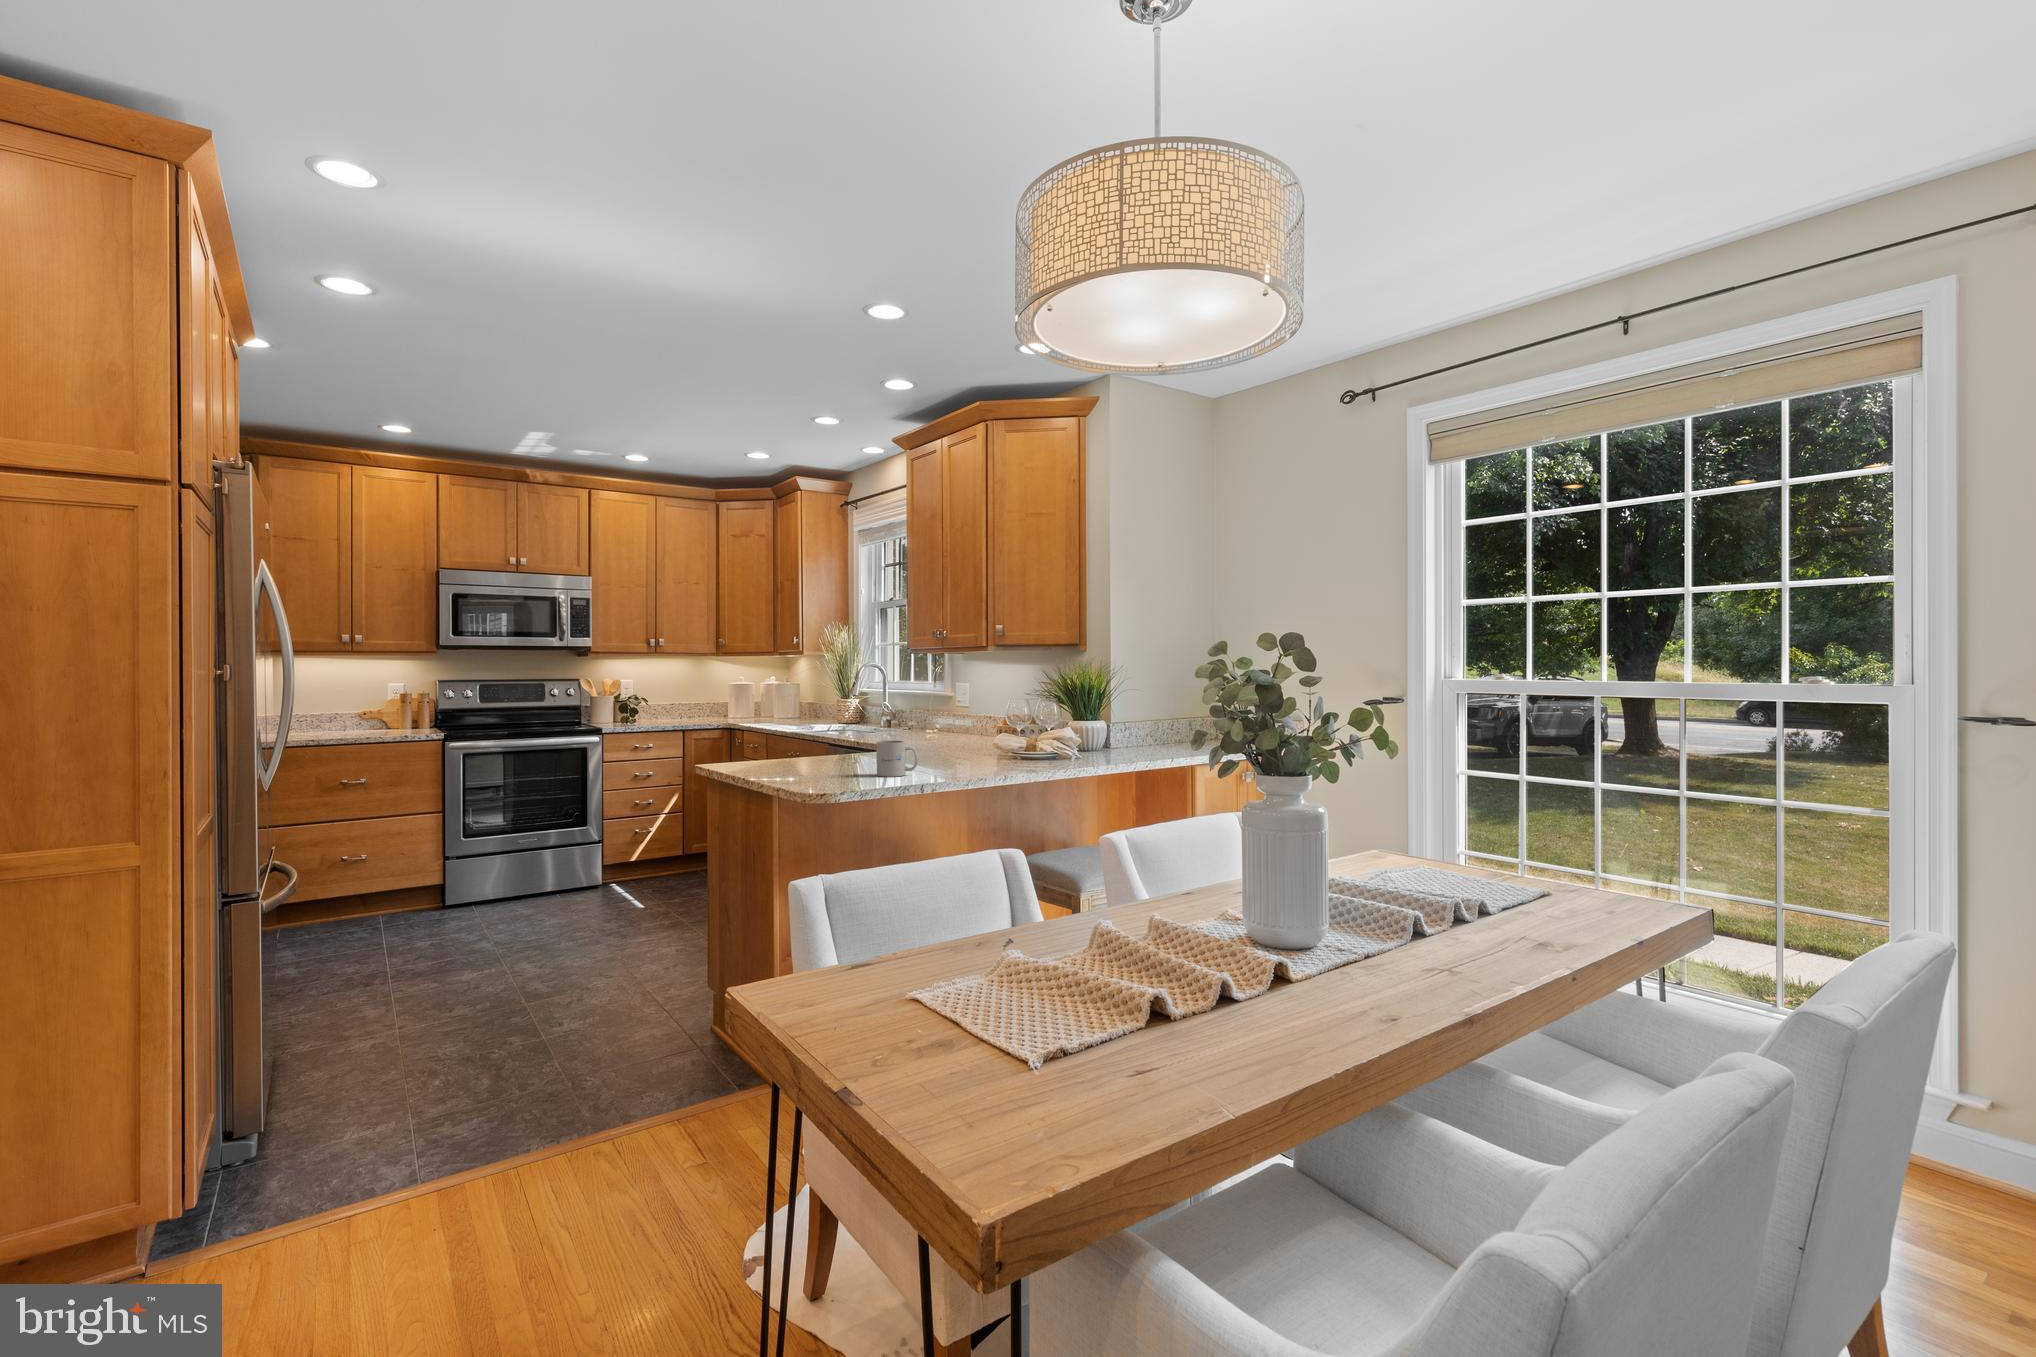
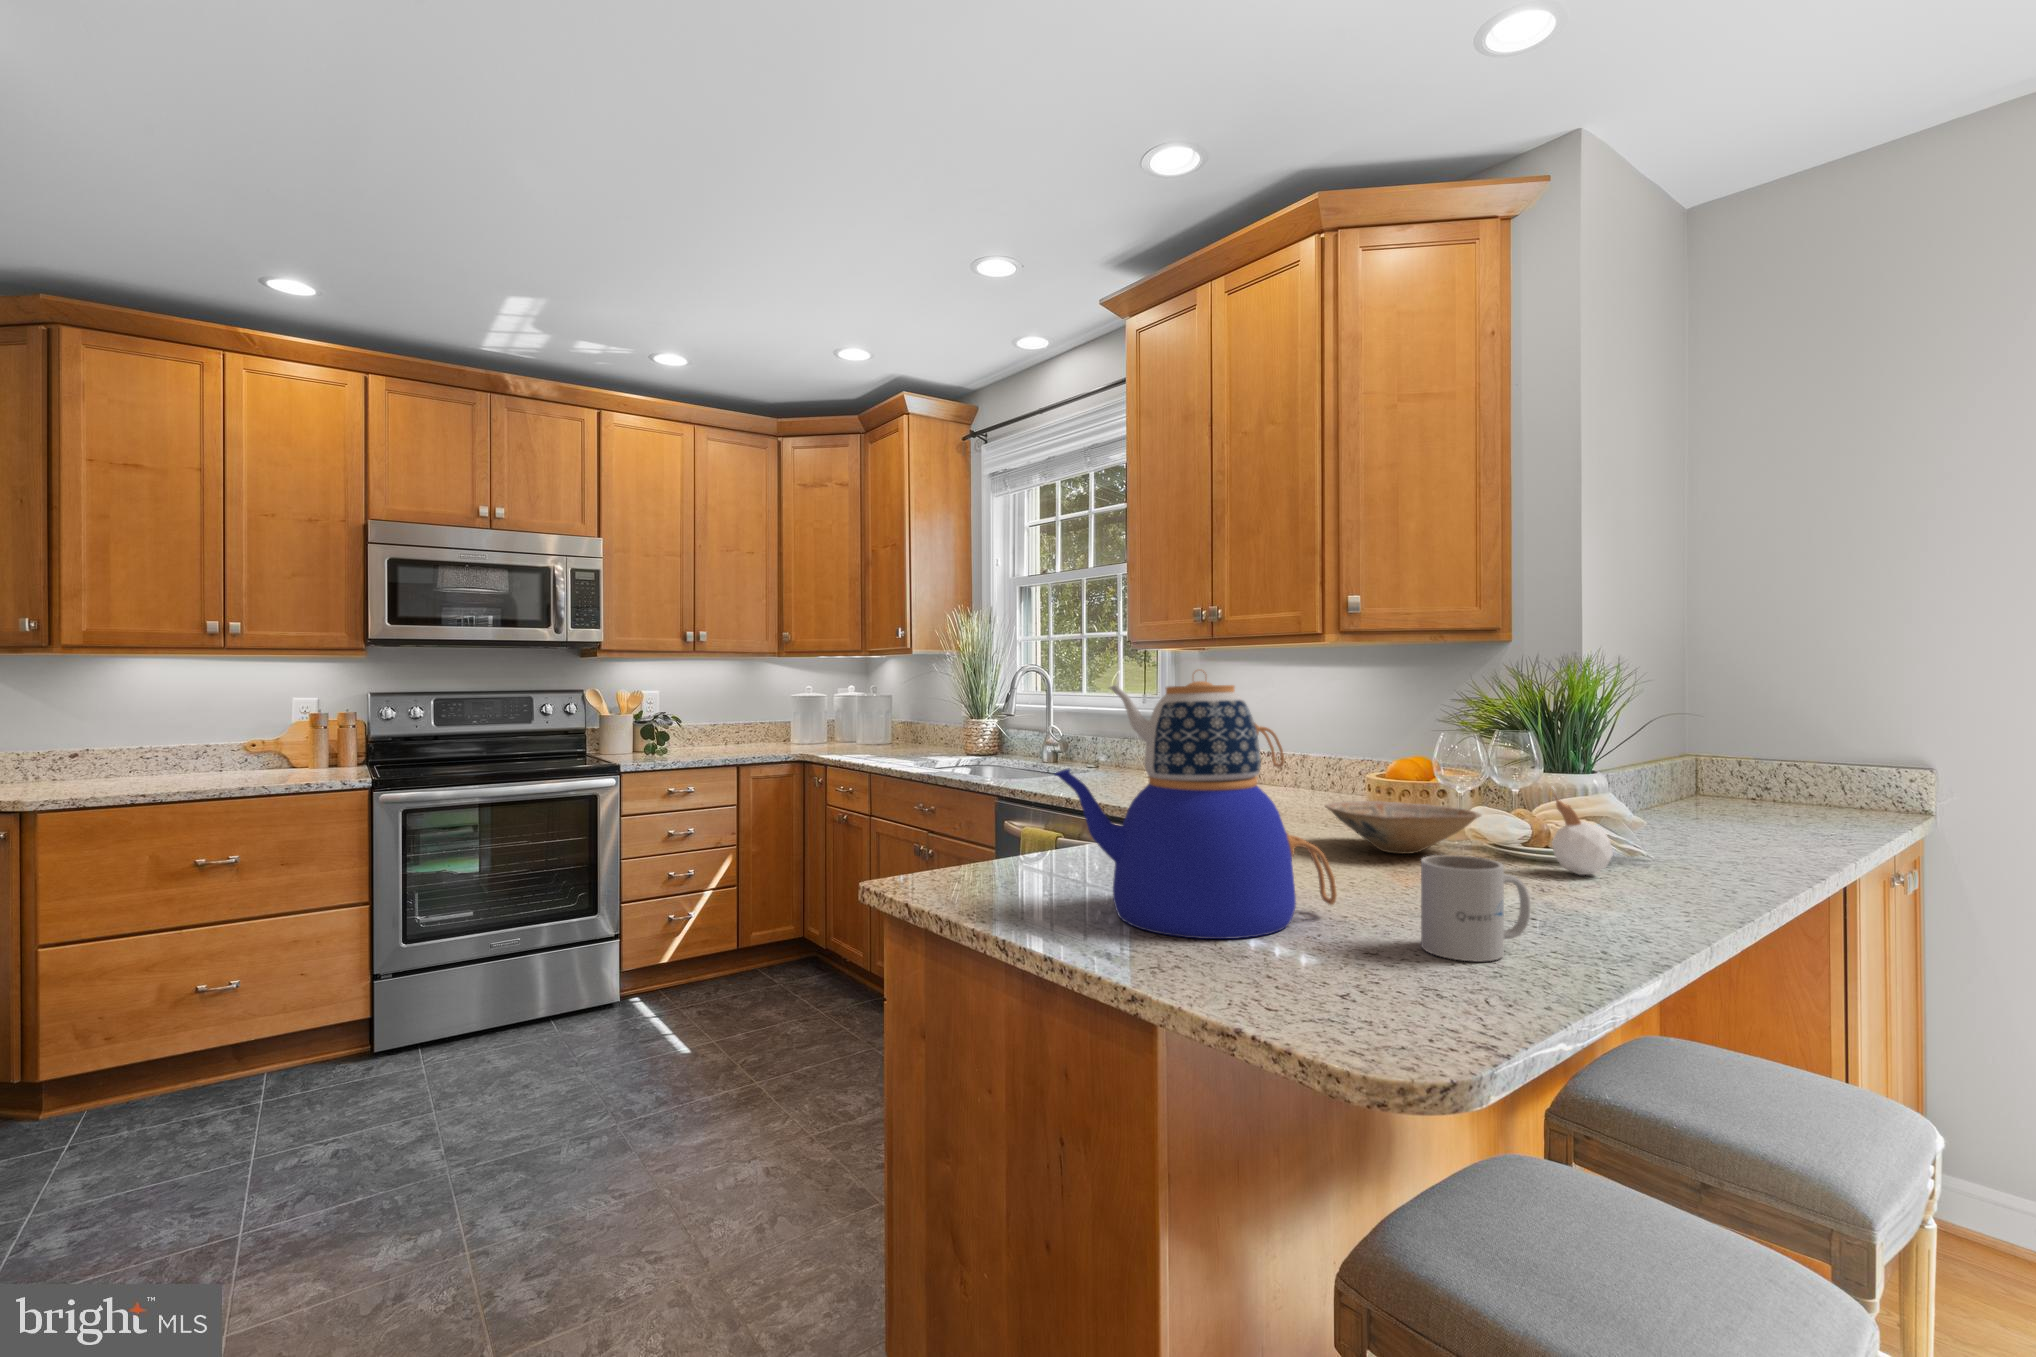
teapot: none [754,668,870,773] -> present [1055,669,1337,939]
candle: none [1007,721,1031,762] -> present [1552,793,1613,875]
bowl: none [927,734,999,757] -> present [1325,801,1481,854]

